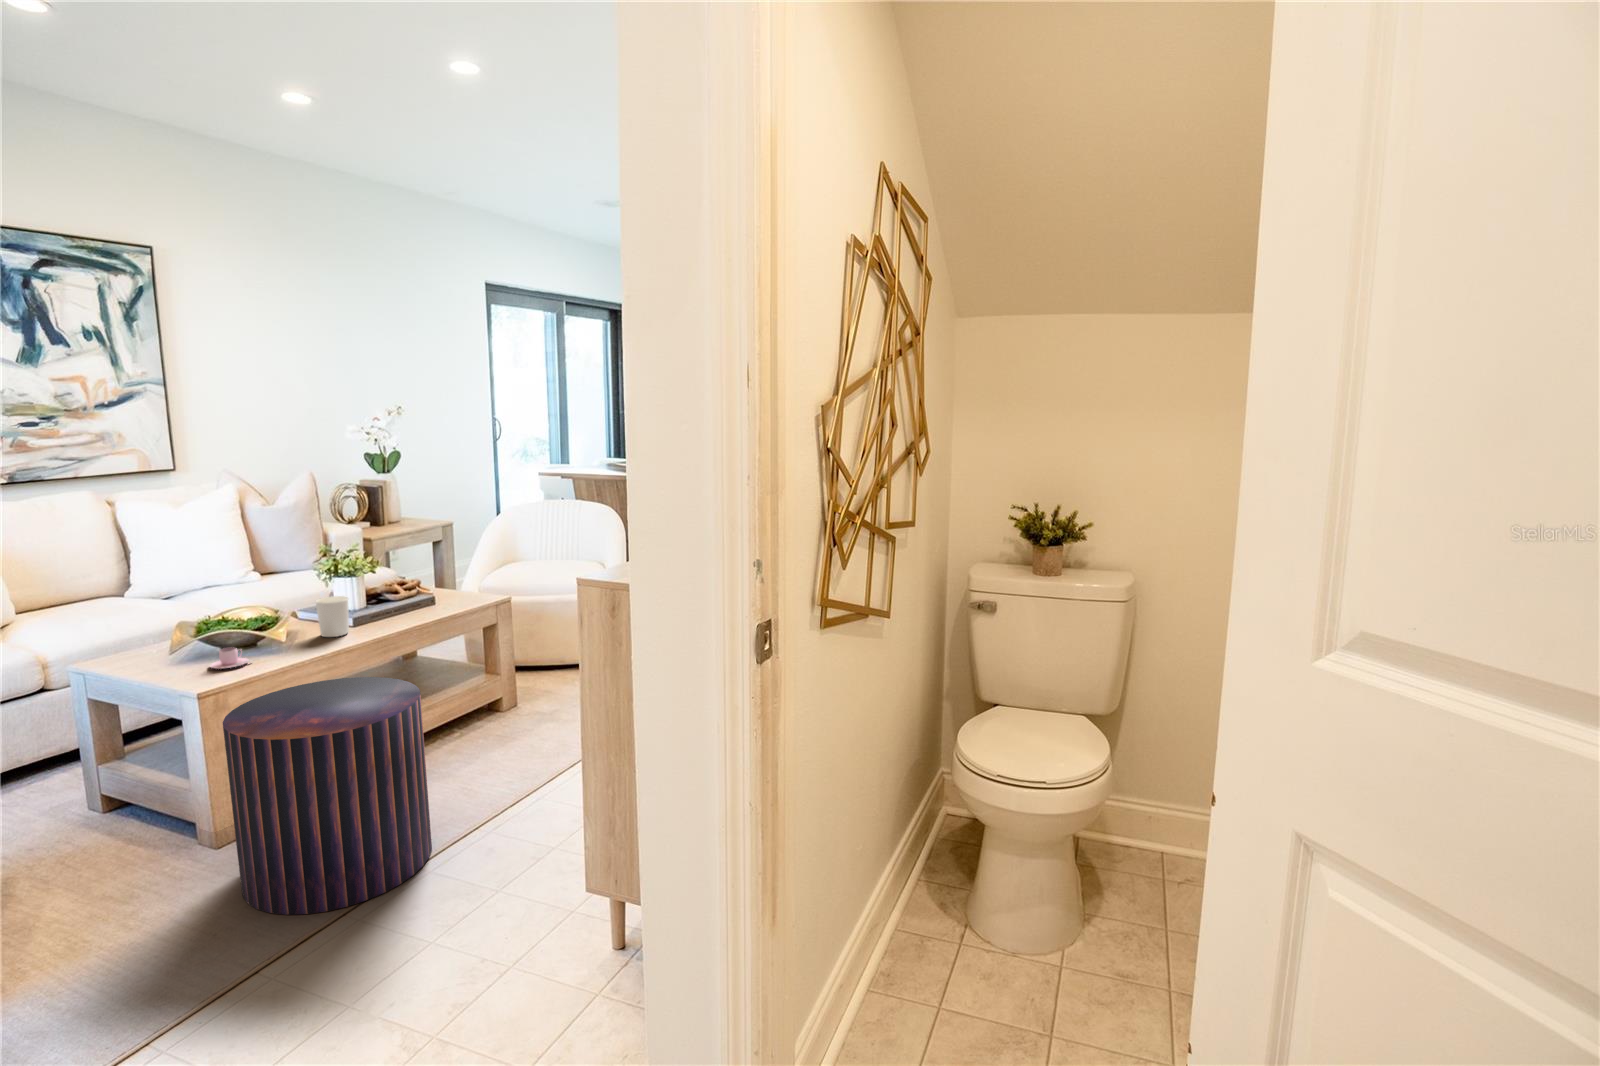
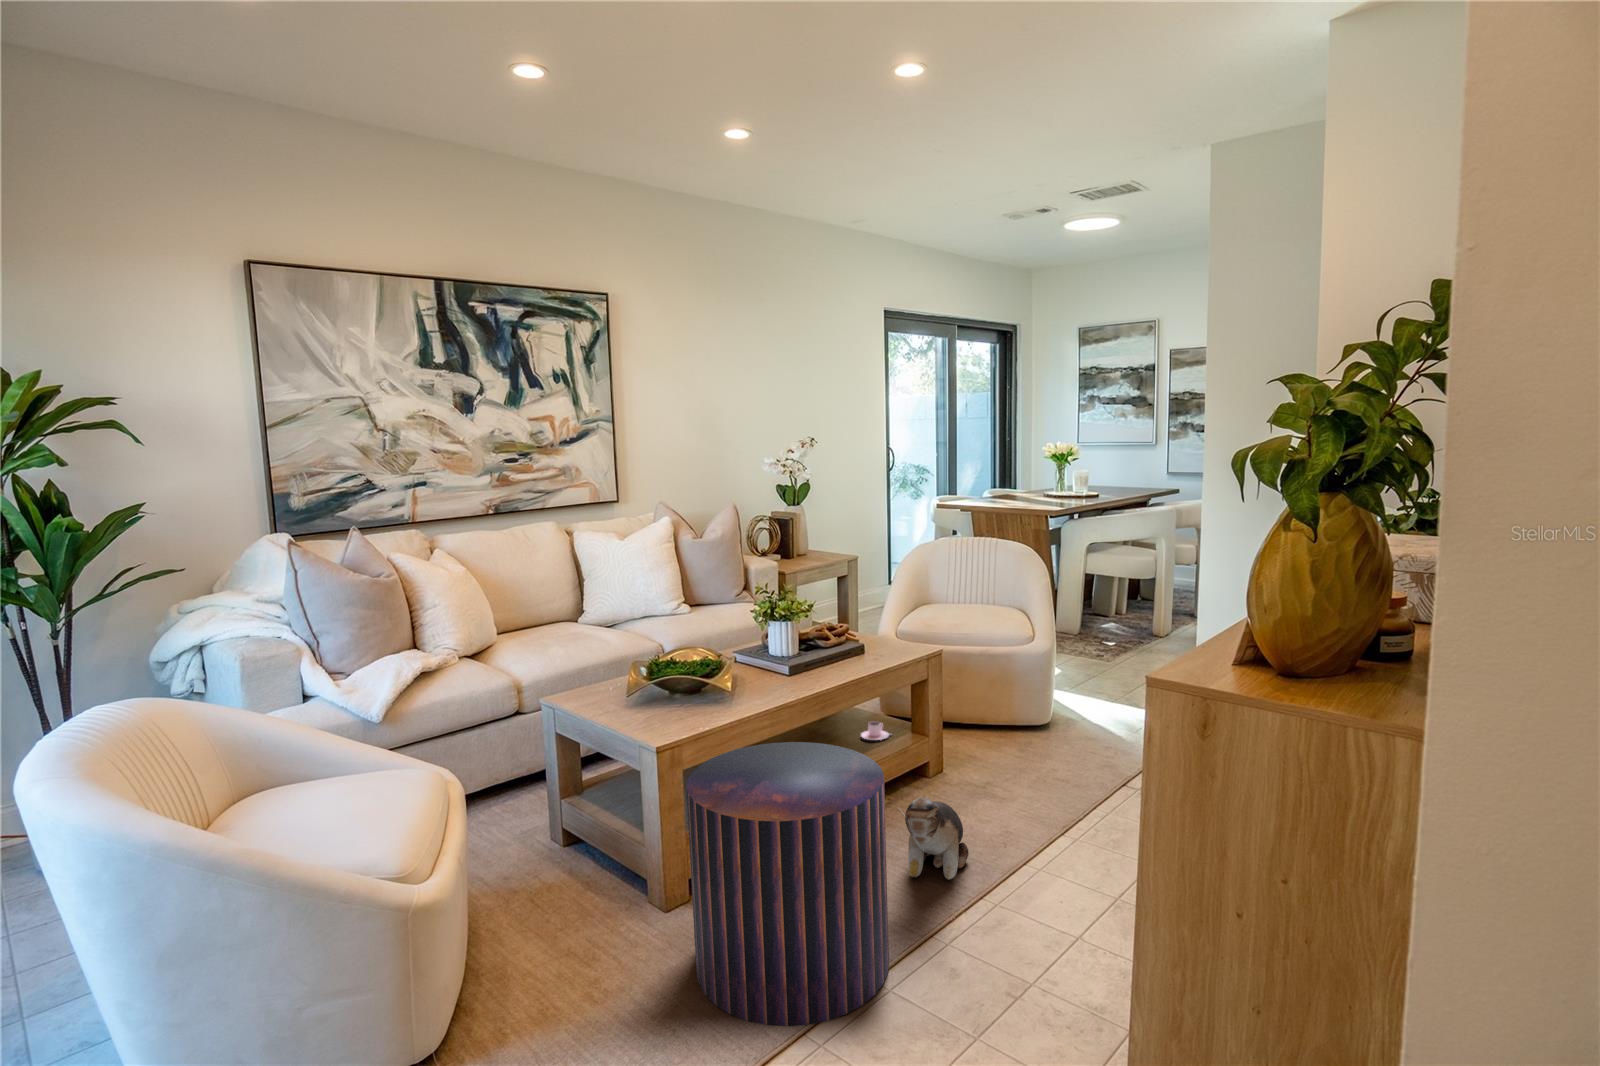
candle holder: present [316,596,349,637] -> none [755,642,786,686]
teacup: present [210,647,249,669] -> present [861,721,889,740]
plush toy: none [448,715,520,786] -> present [897,796,969,879]

